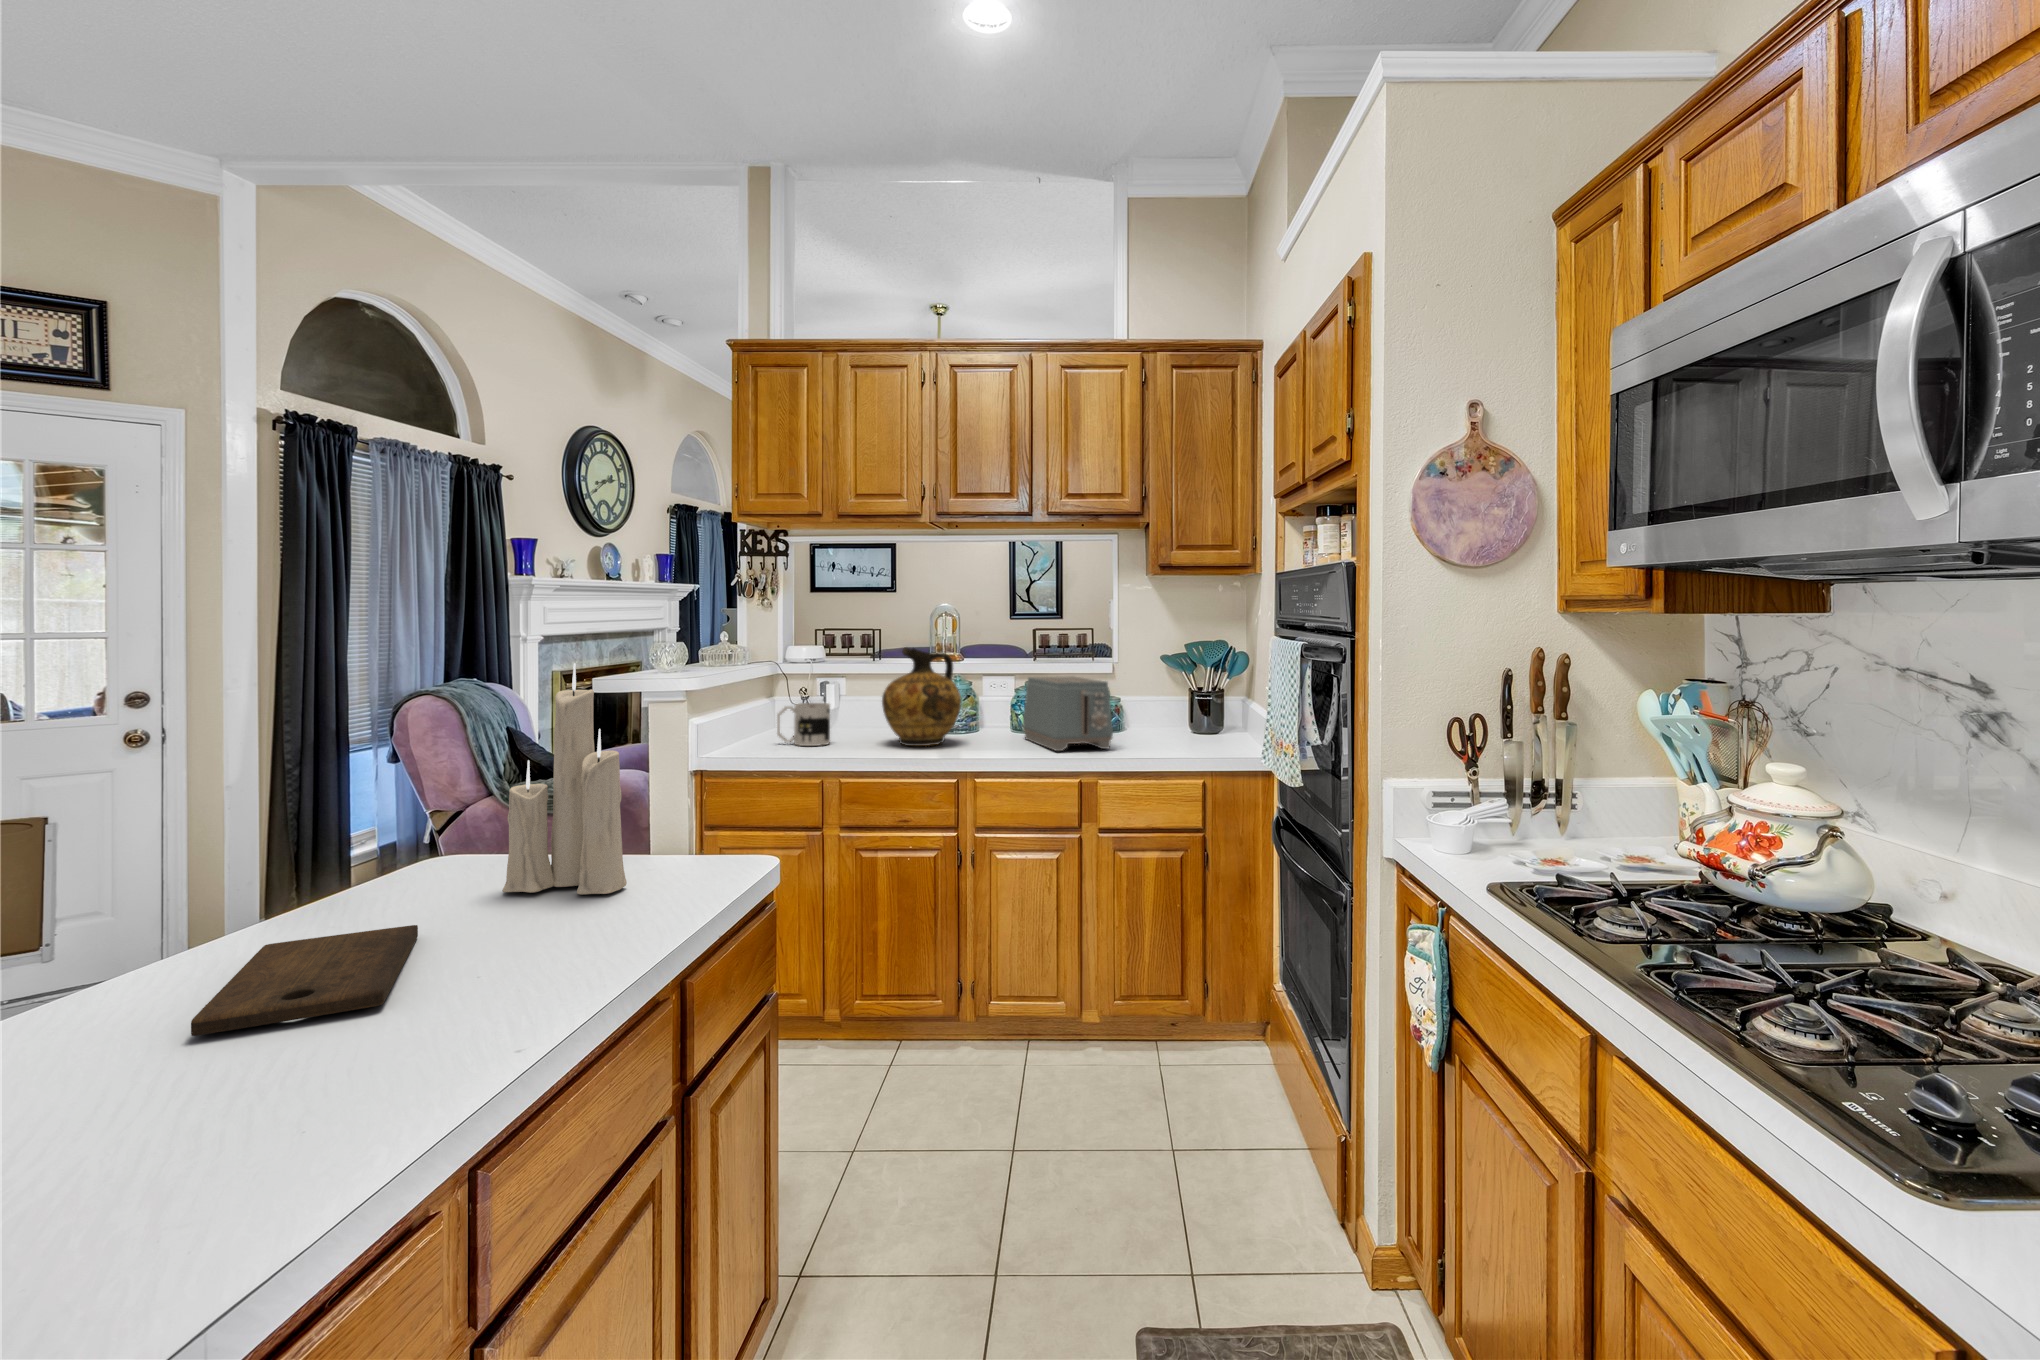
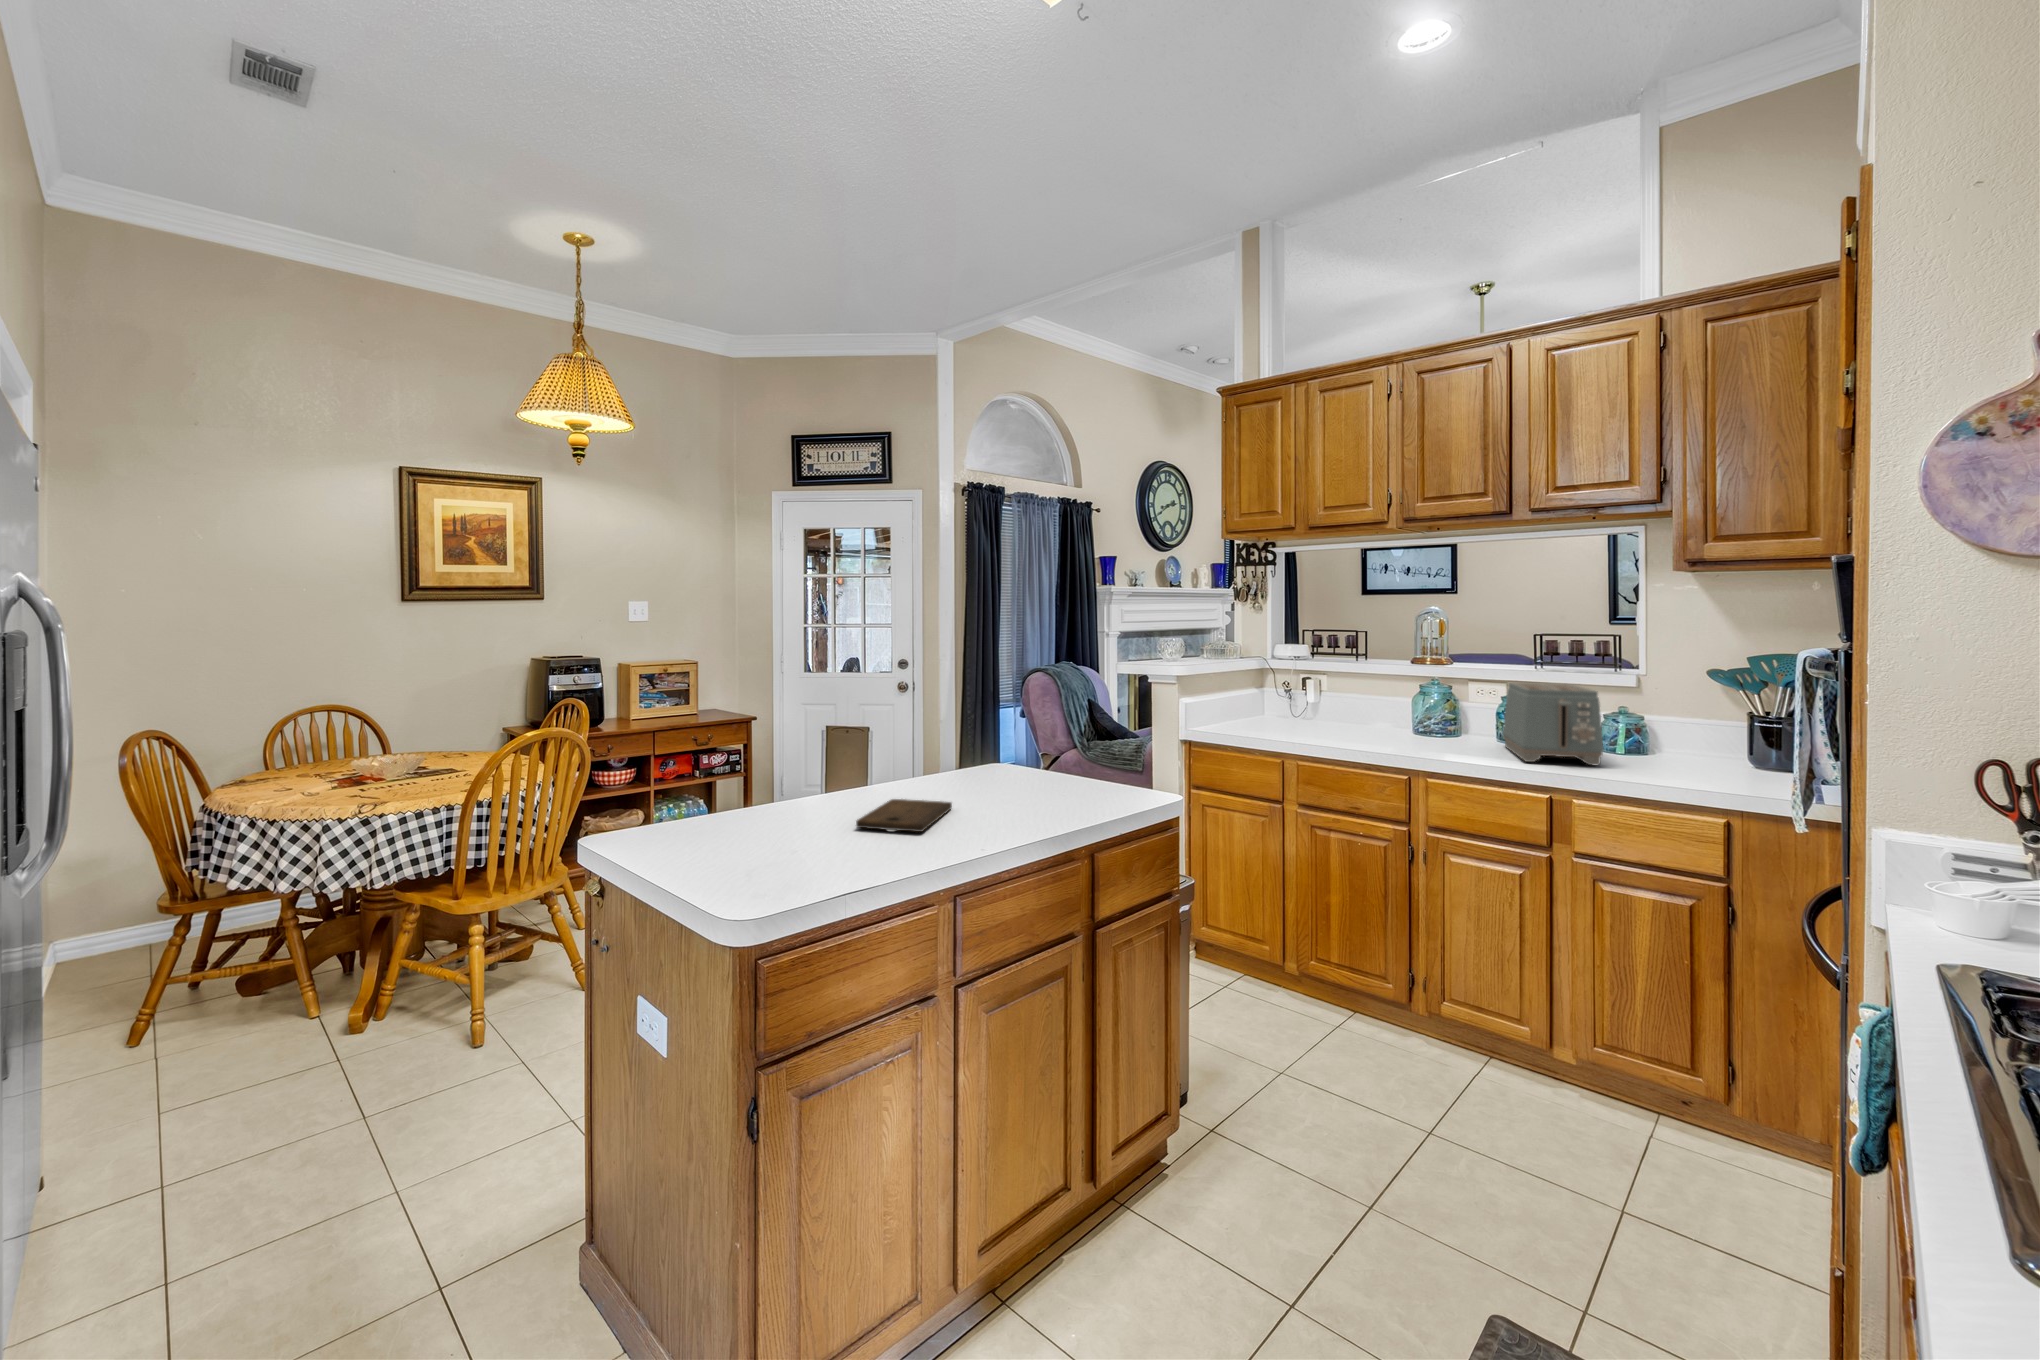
ceramic jug: present [882,647,961,746] -> none [1343,649,1426,744]
candle: present [502,663,627,894] -> none [999,652,1062,805]
mug: present [777,703,830,746] -> none [1251,697,1297,735]

